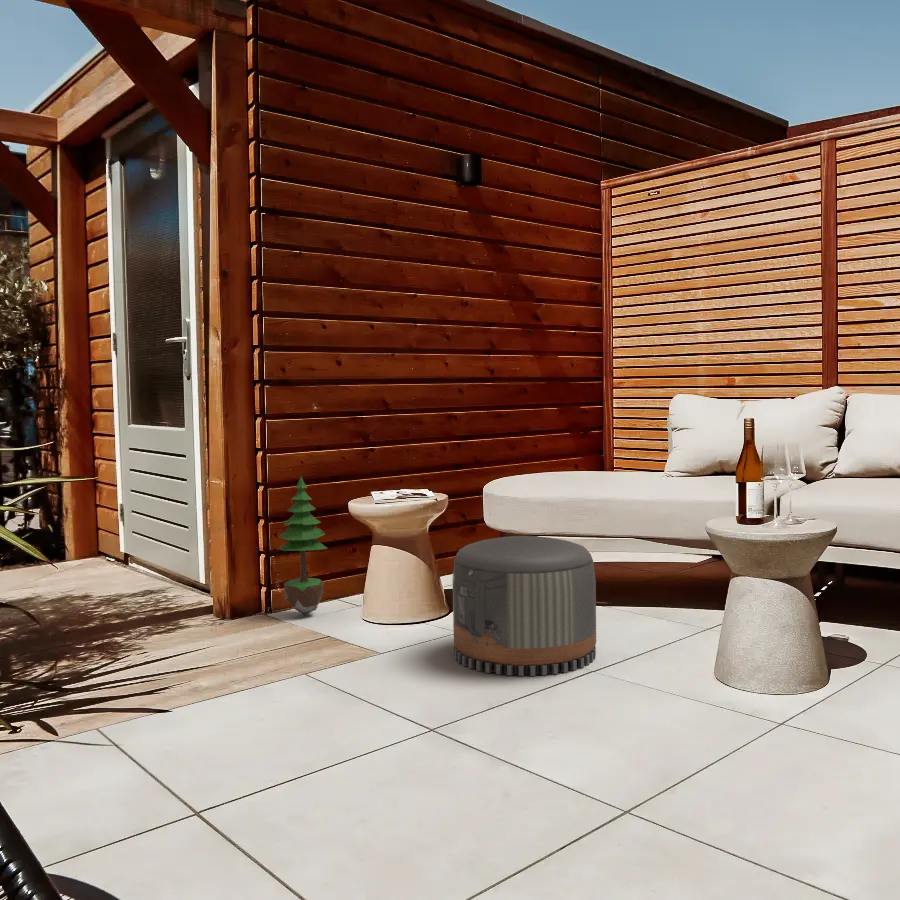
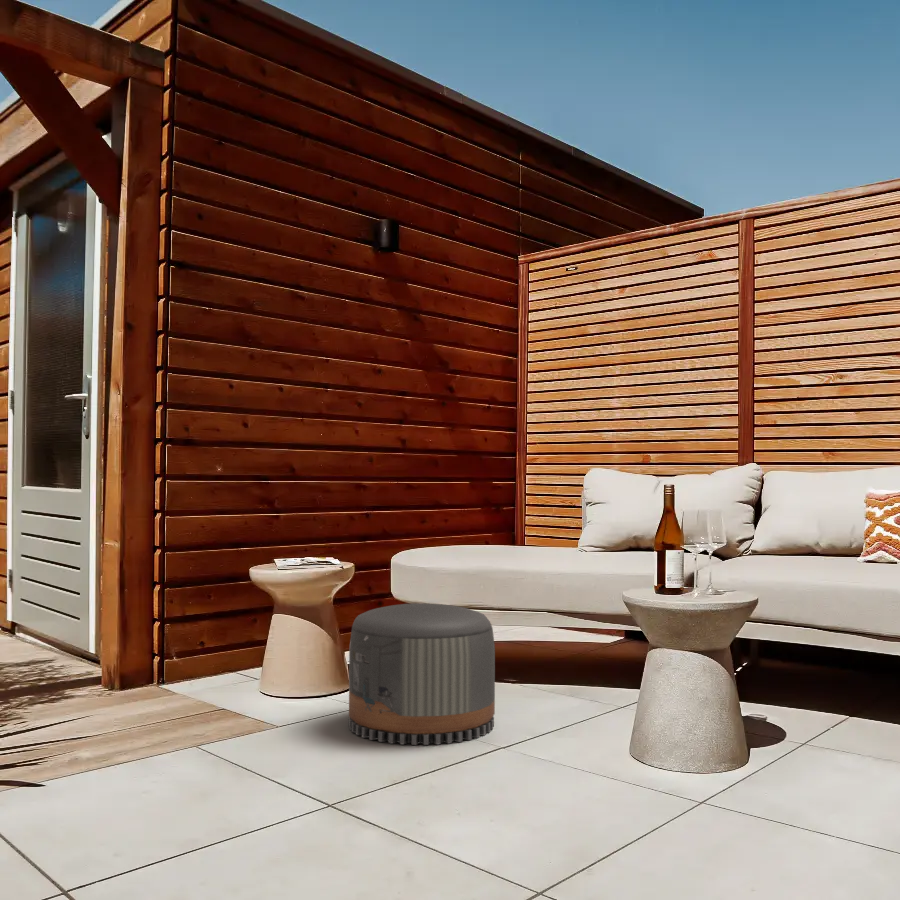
potted tree: present [278,477,327,615] -> none [171,539,226,688]

